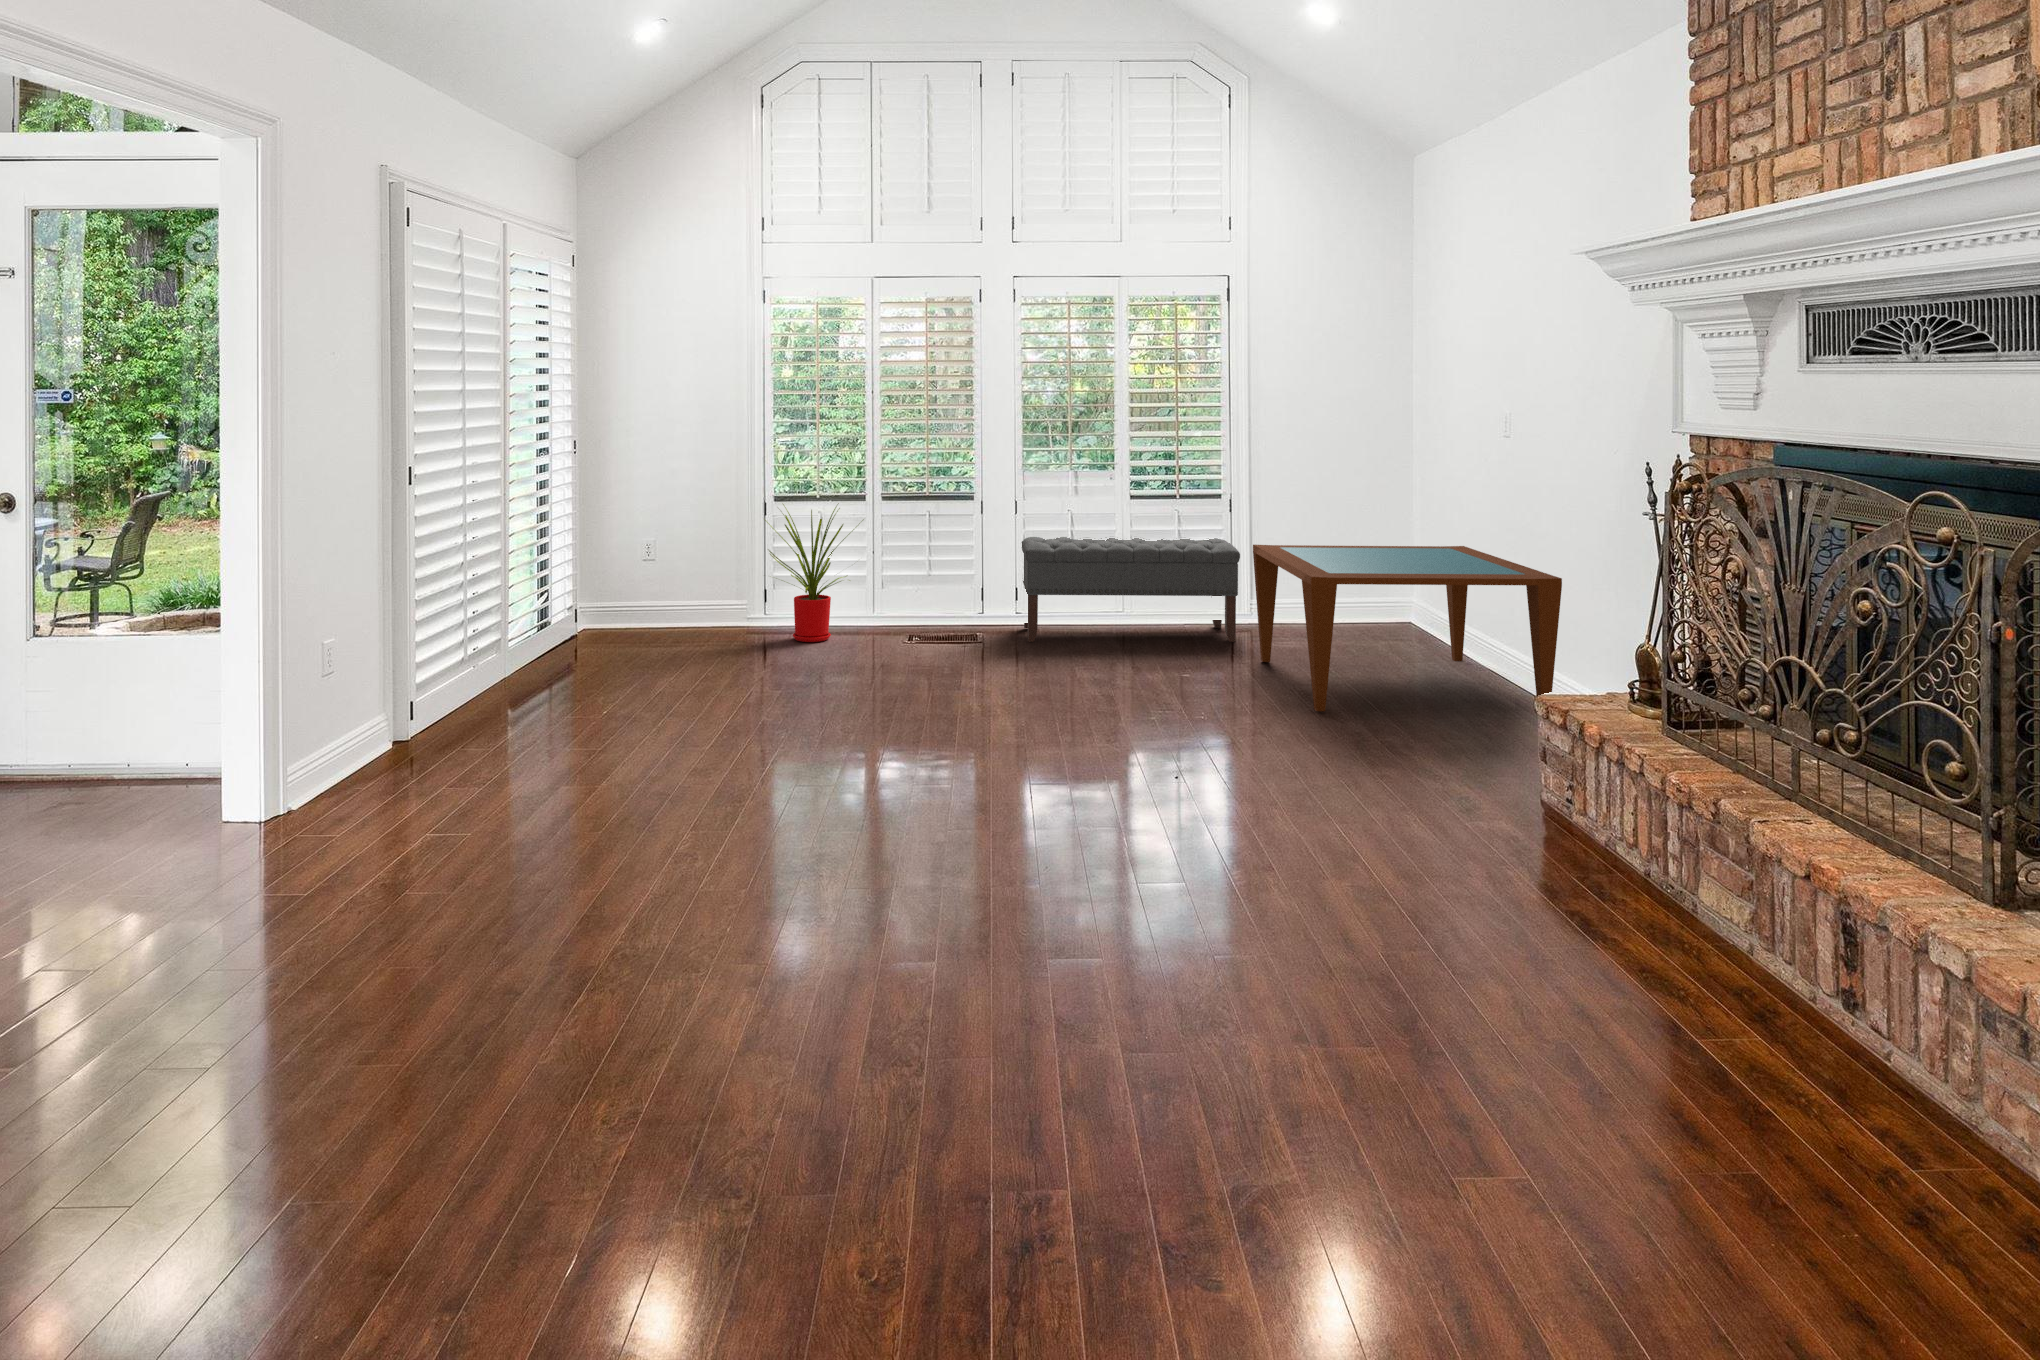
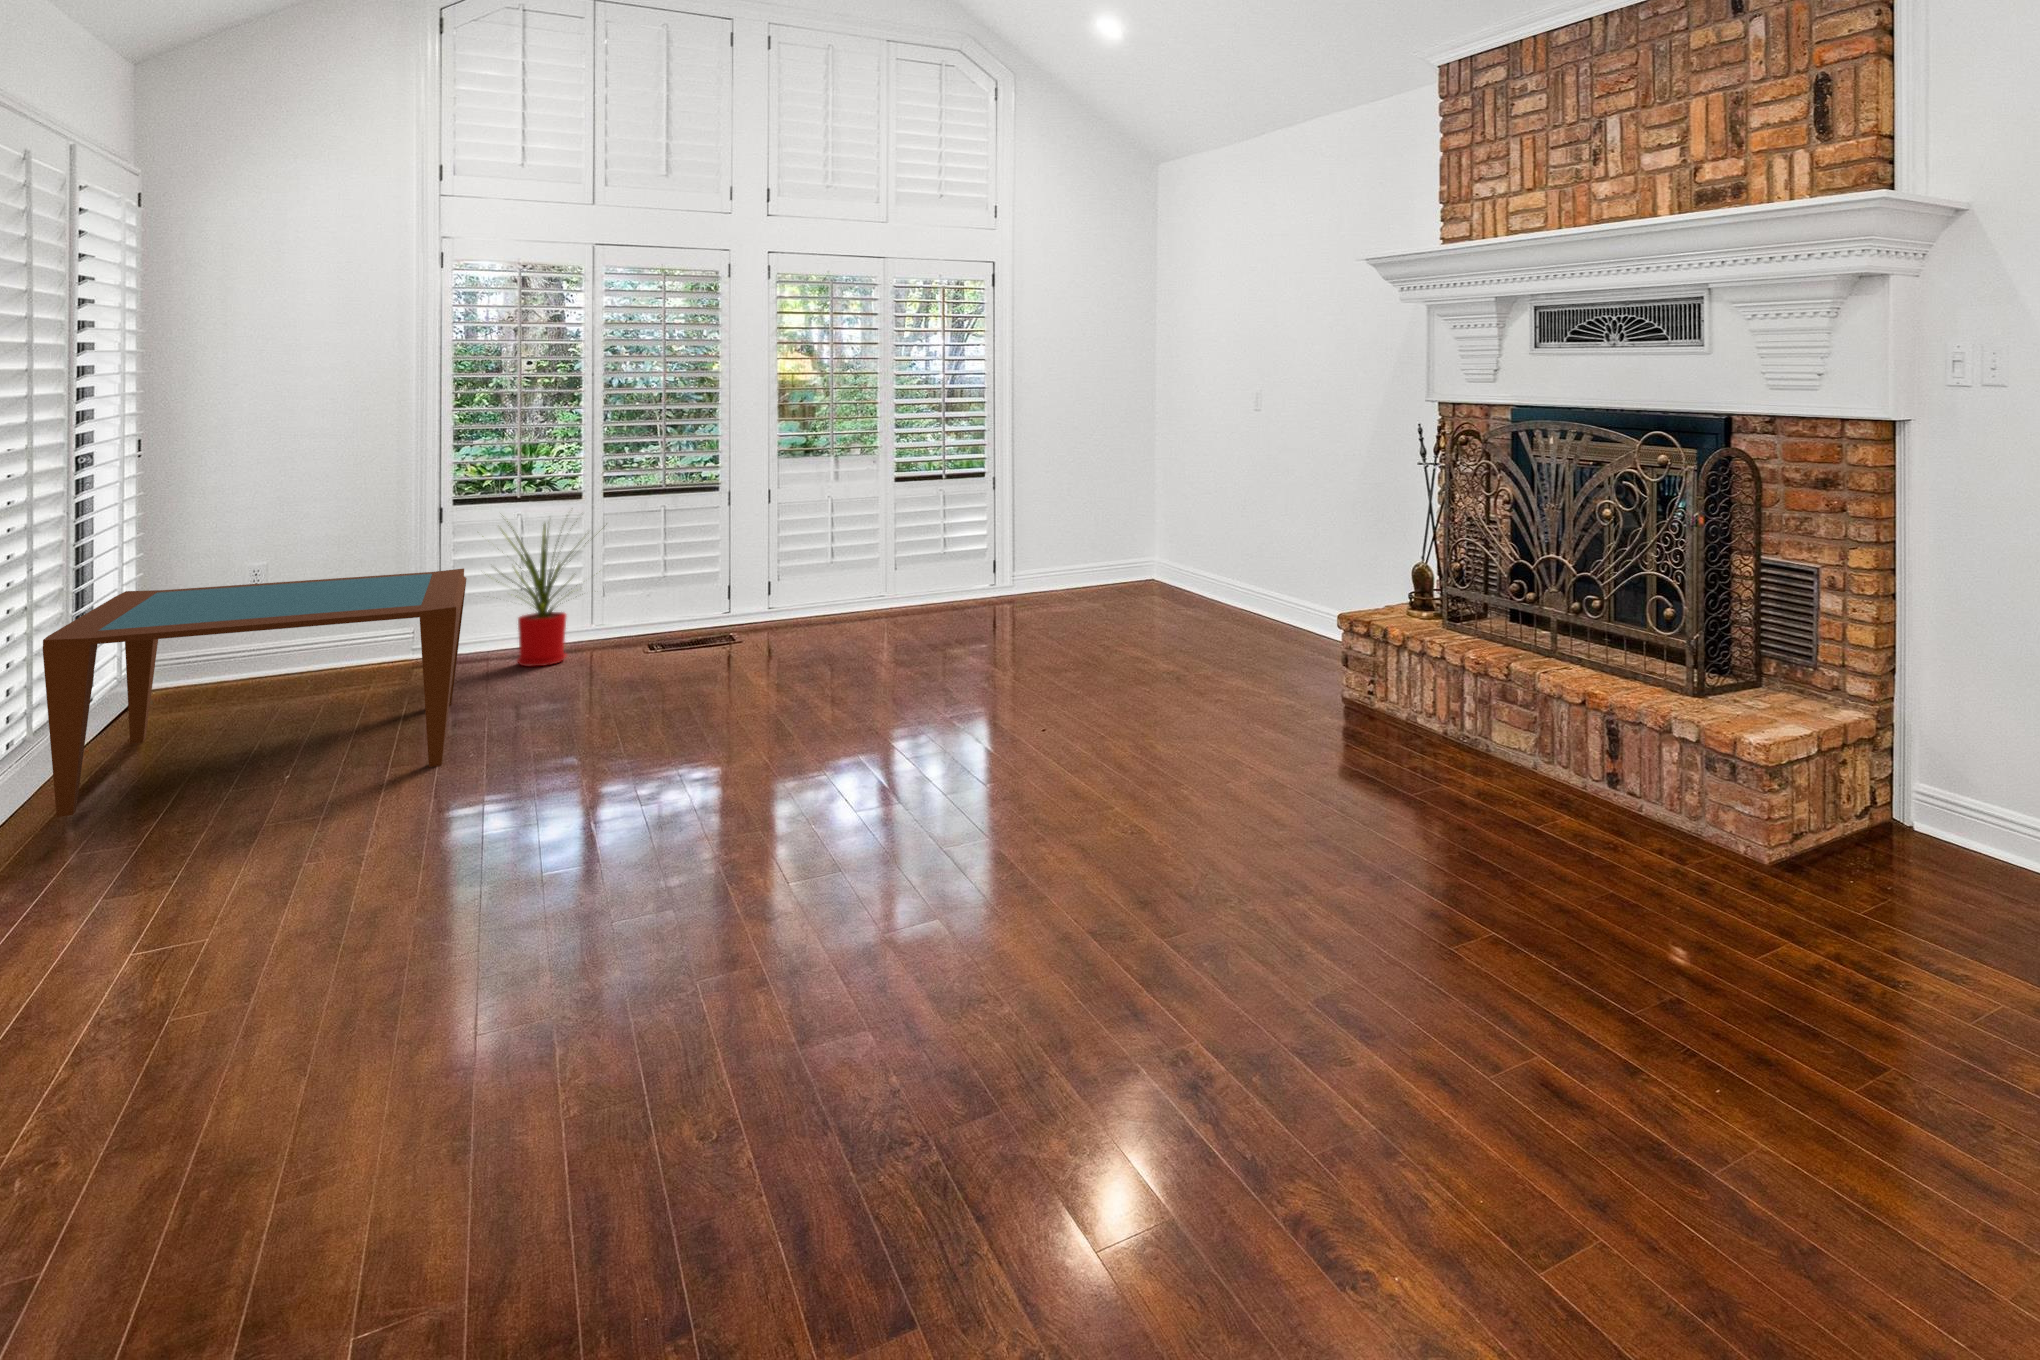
bench: present [1022,537,1240,642] -> none [786,517,1019,636]
coffee table: present [1253,545,1562,711] -> present [43,568,467,817]

